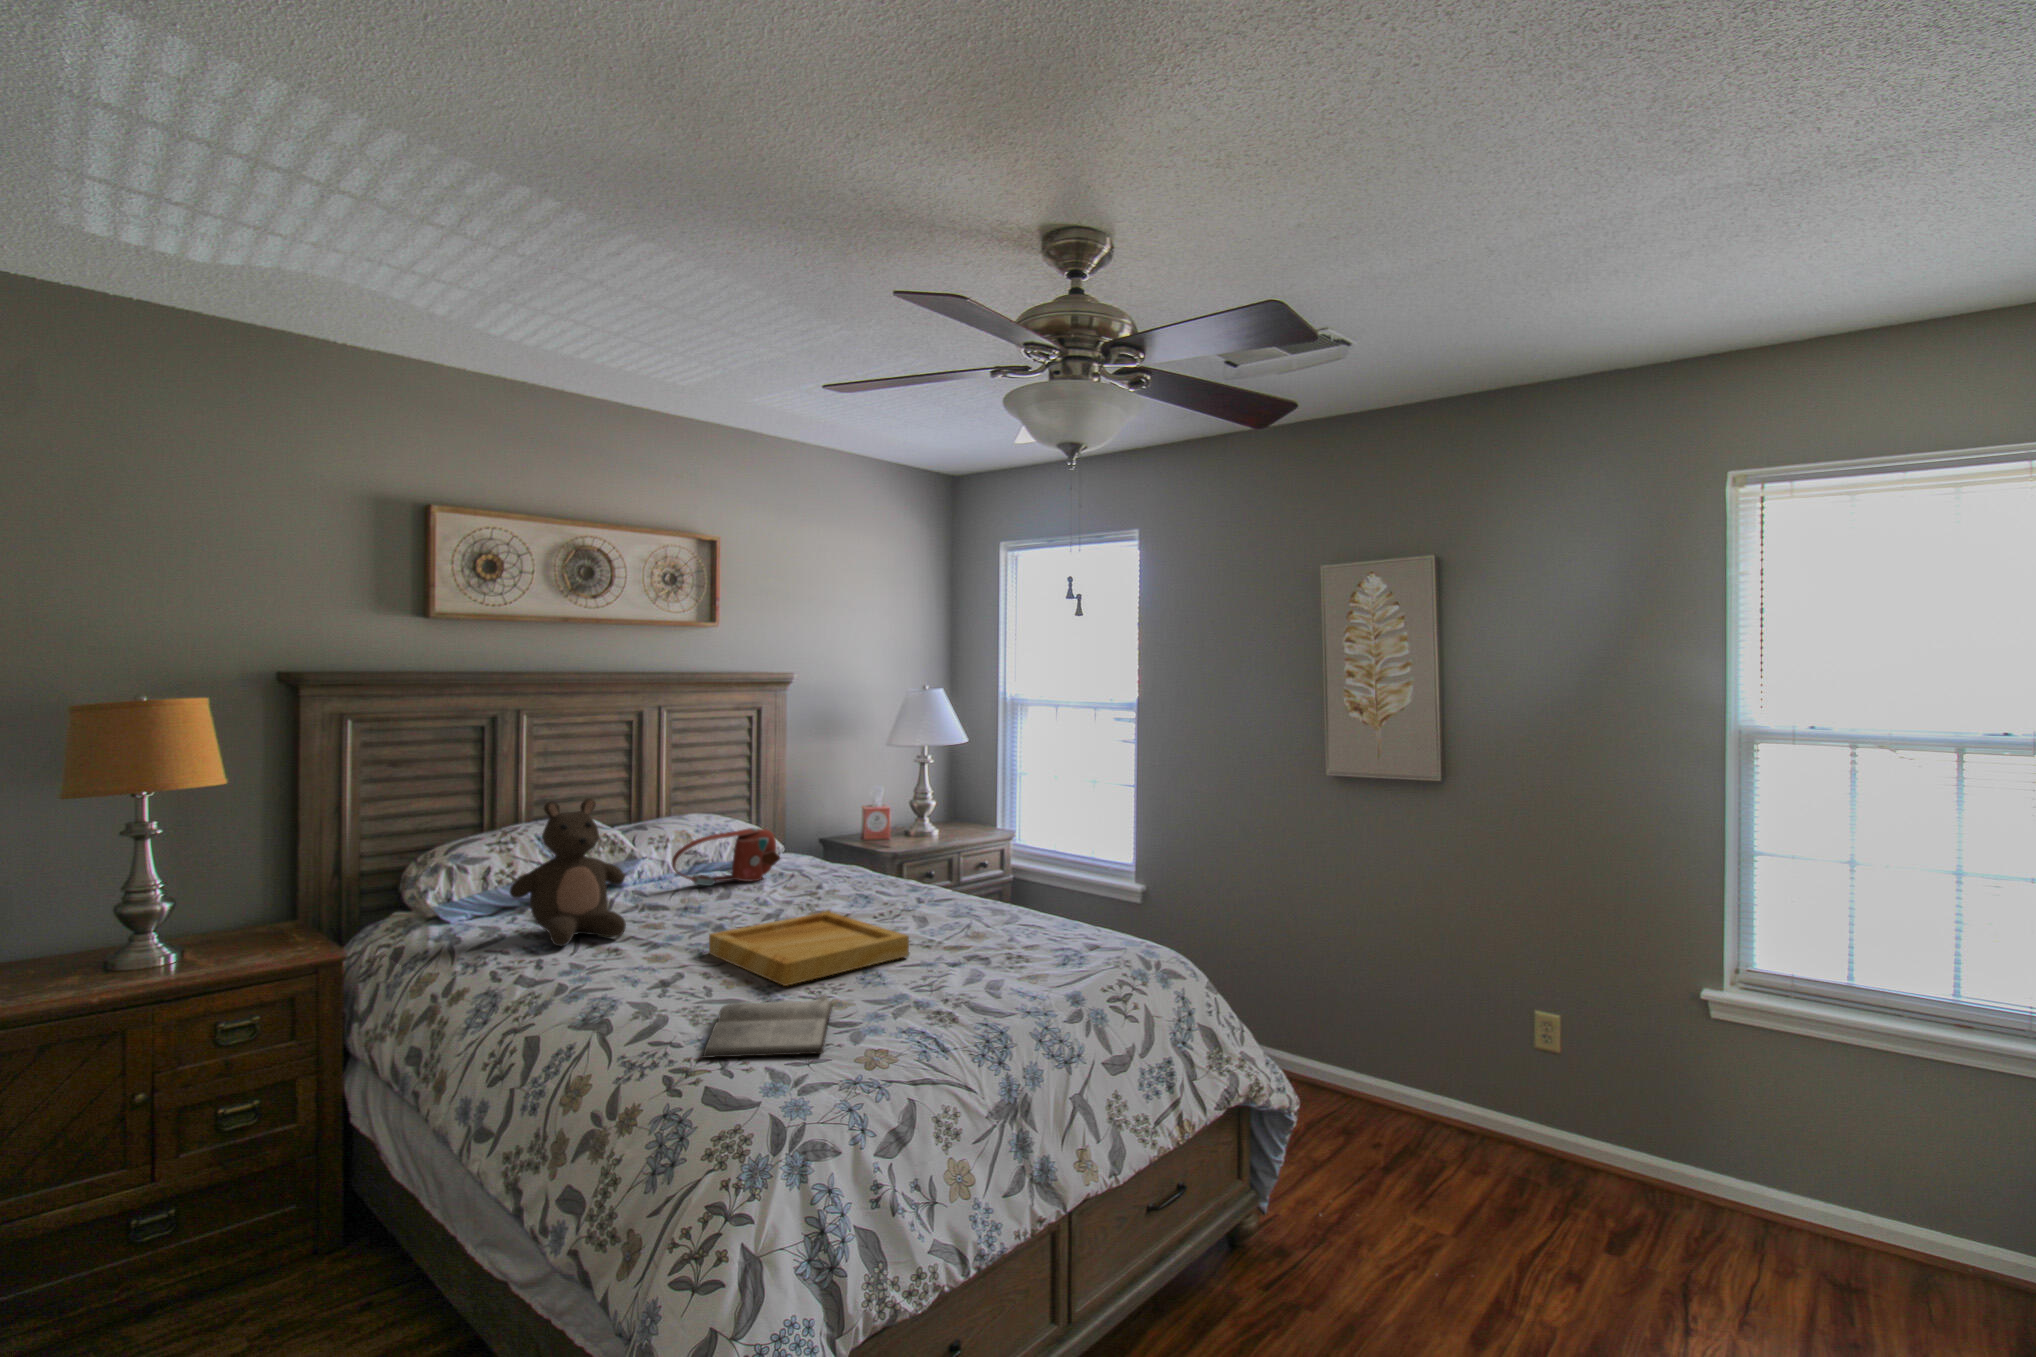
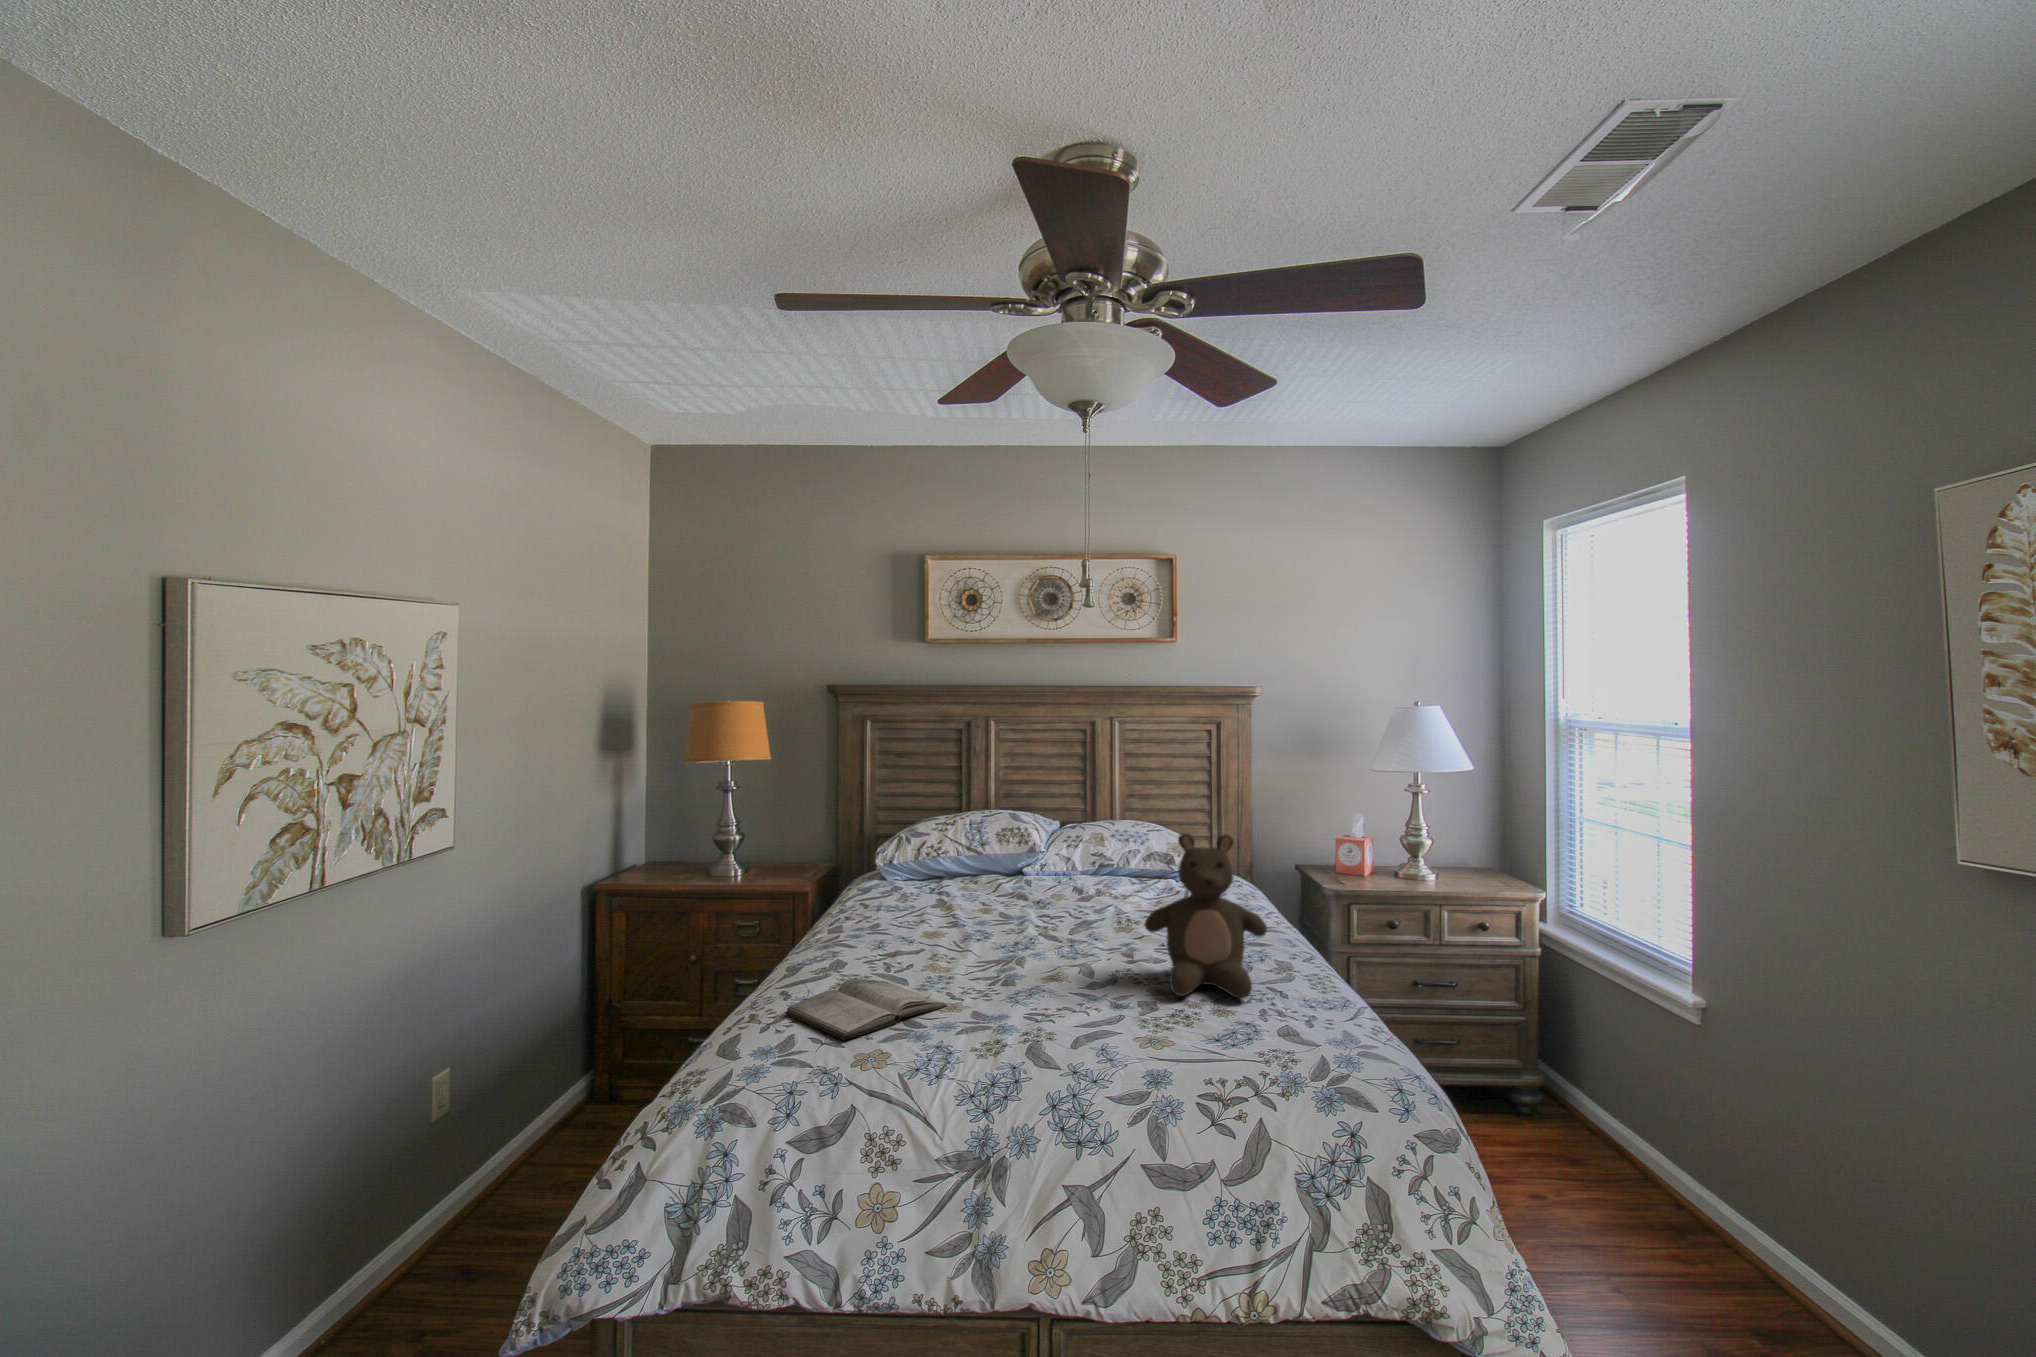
stuffed bear: present [510,798,626,946] -> present [1145,833,1267,999]
handbag: present [672,828,780,886] -> none [1054,837,1157,889]
tray: present [709,912,909,986] -> none [945,922,1095,986]

